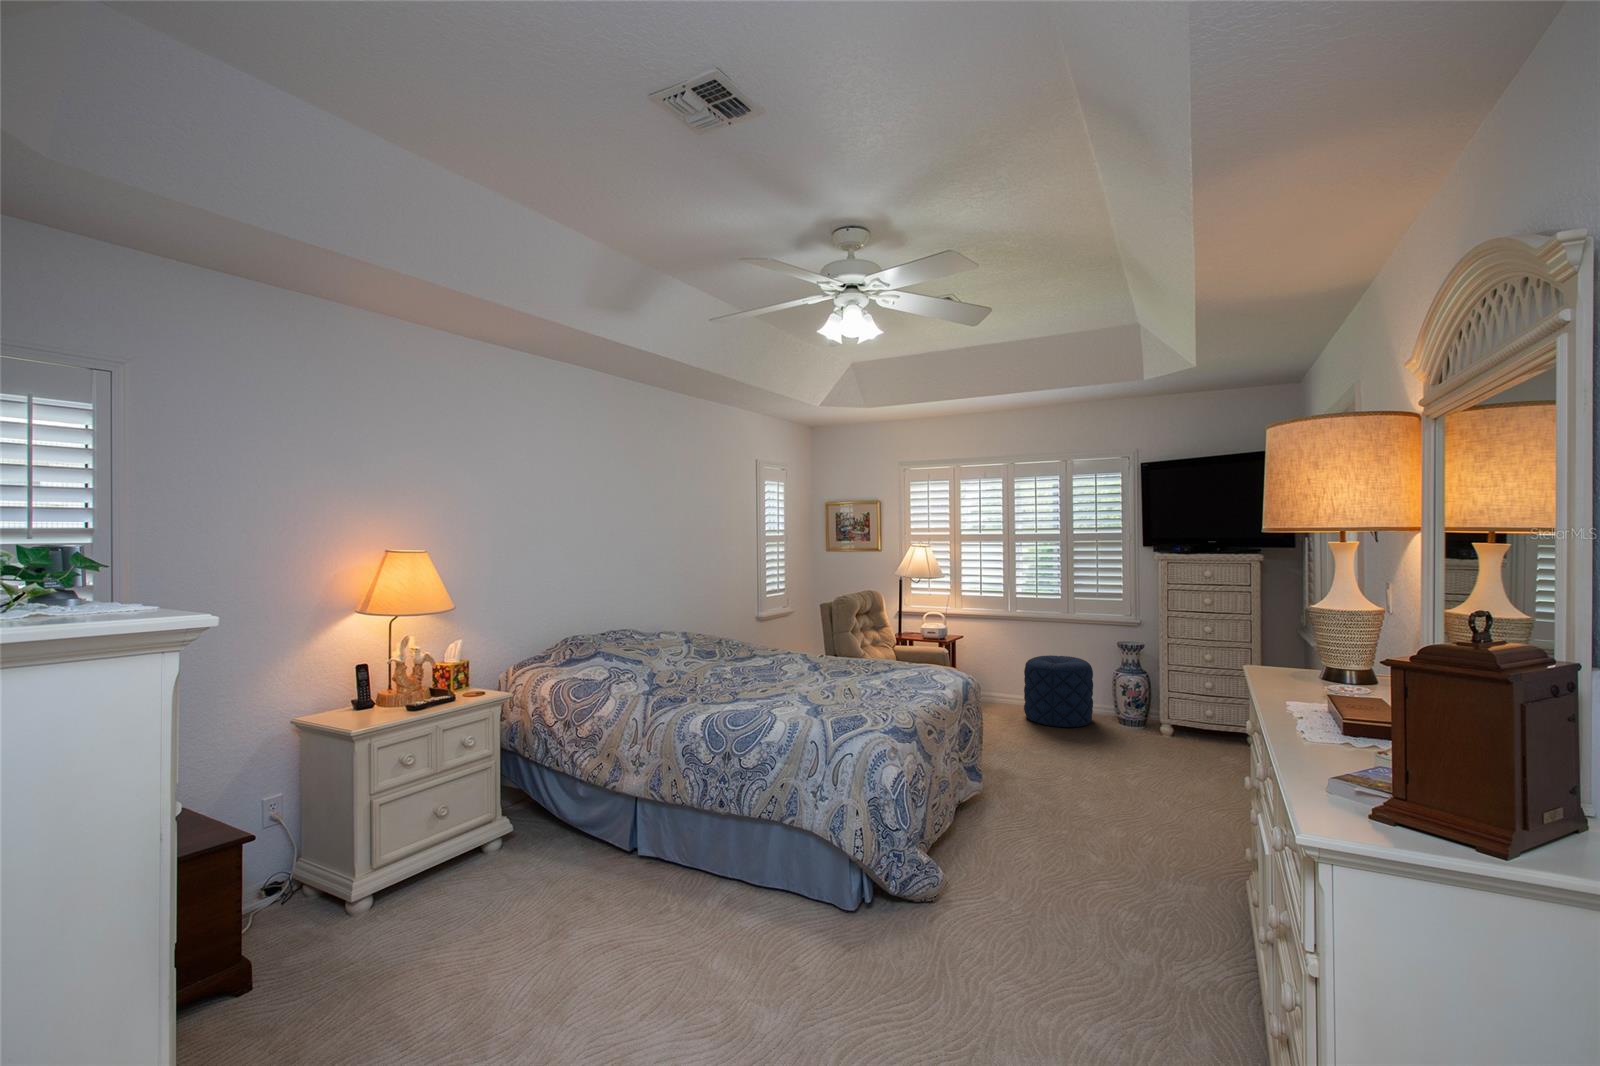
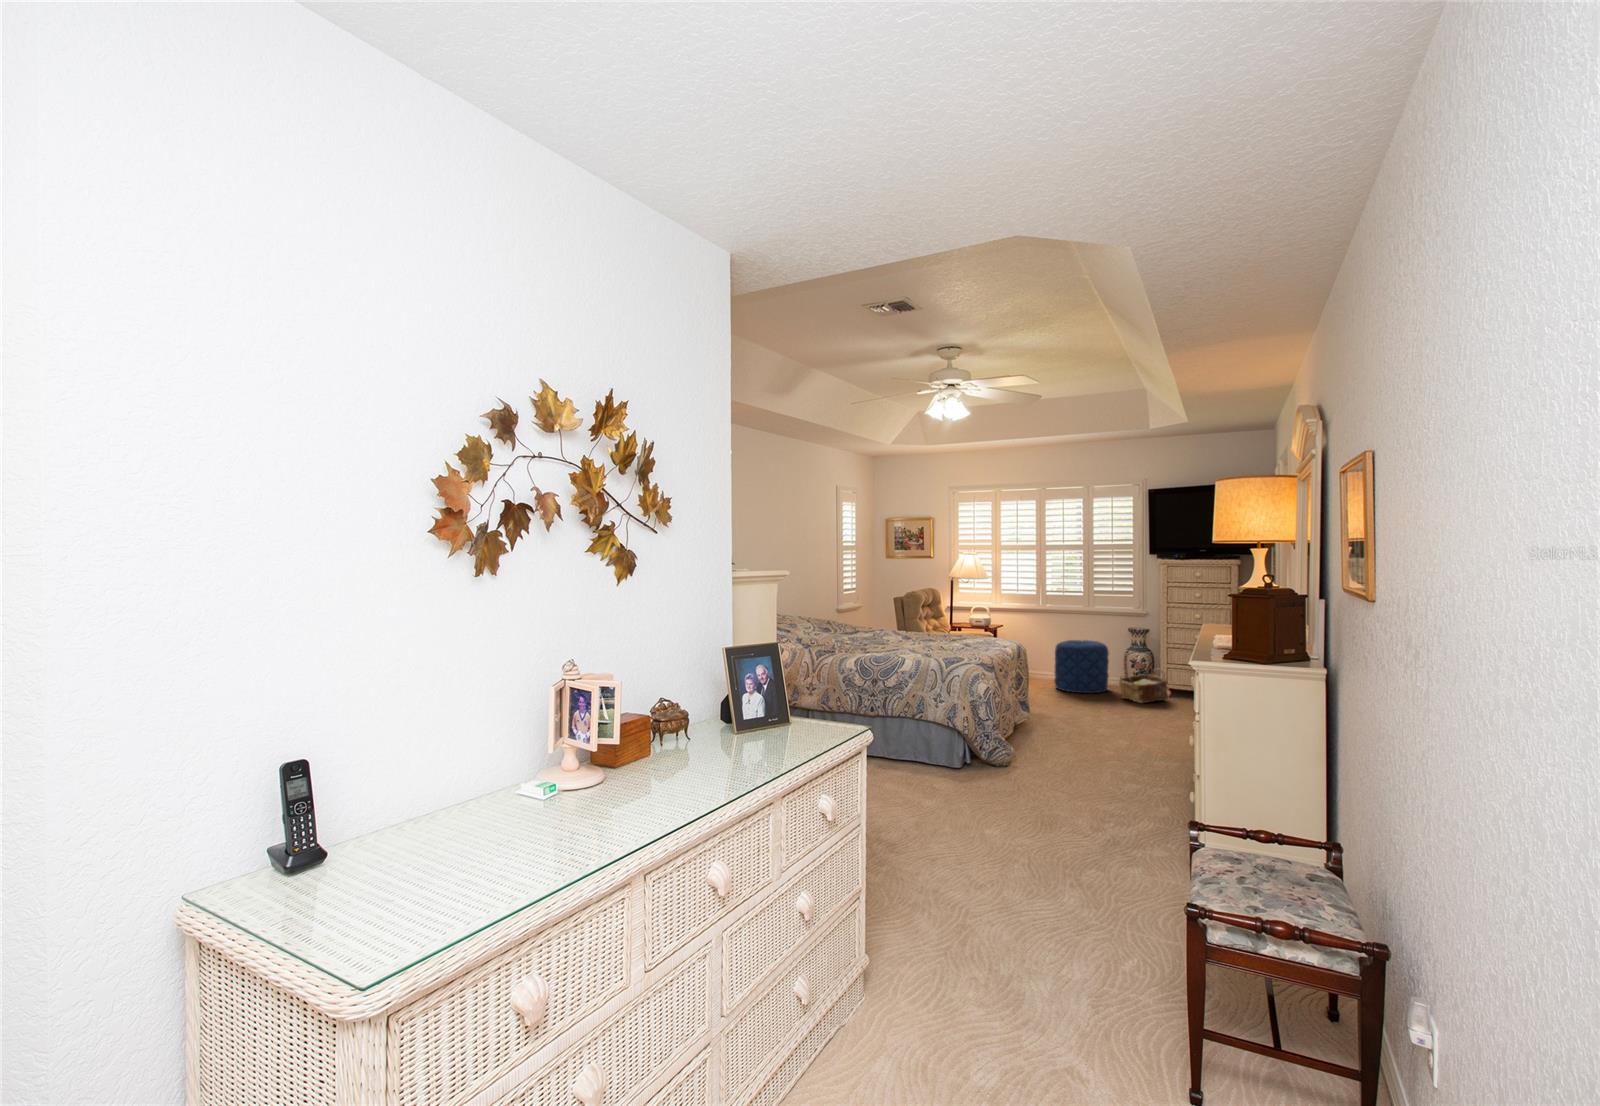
woven basket: none [1107,698,1173,748] -> present [1119,668,1168,703]

